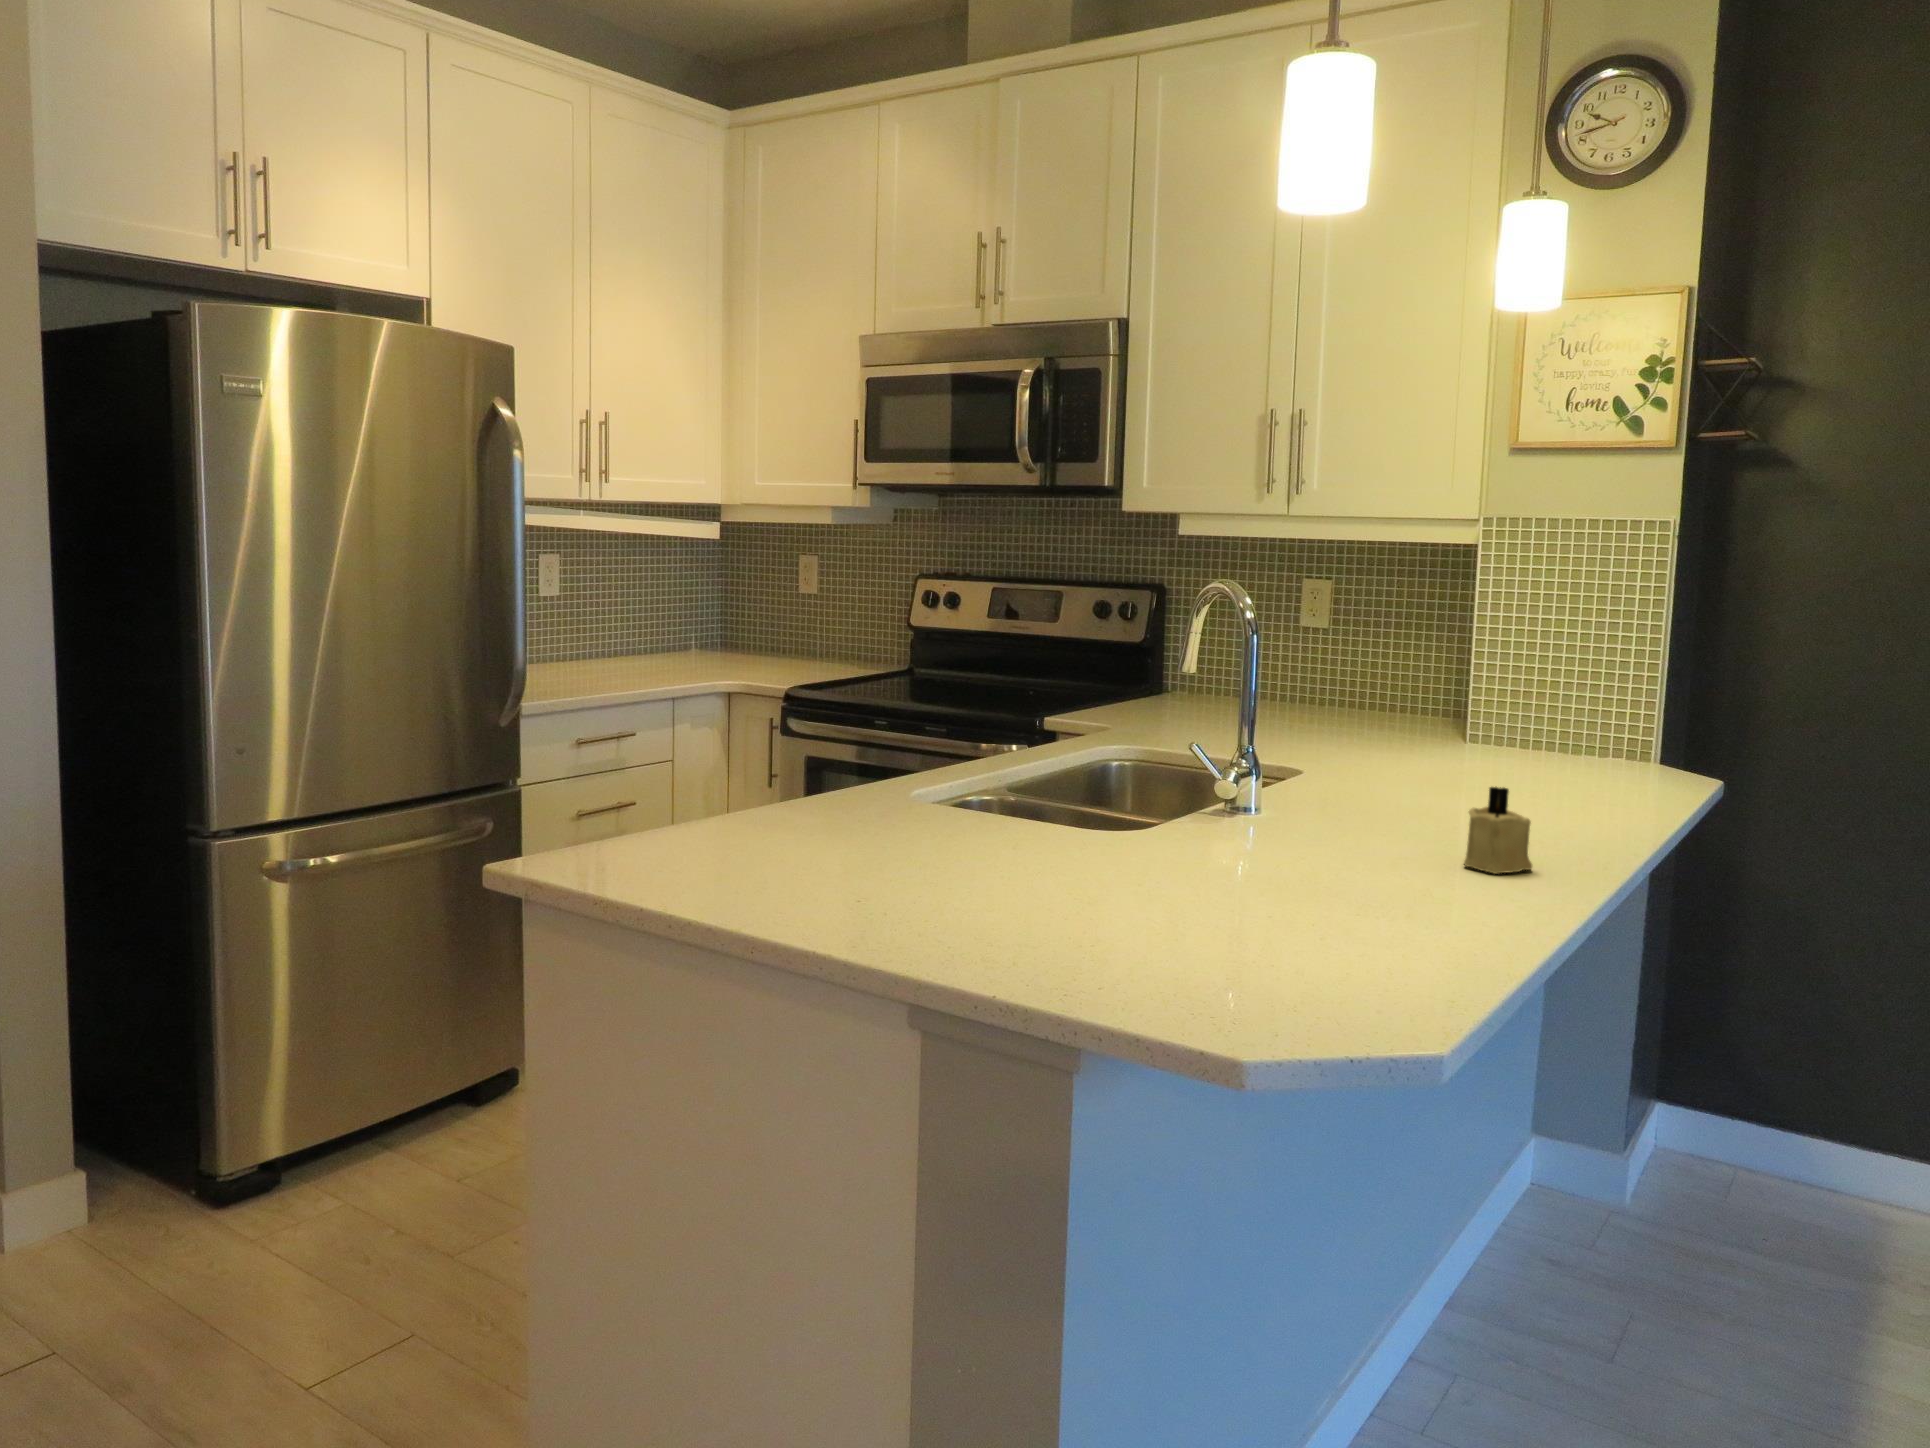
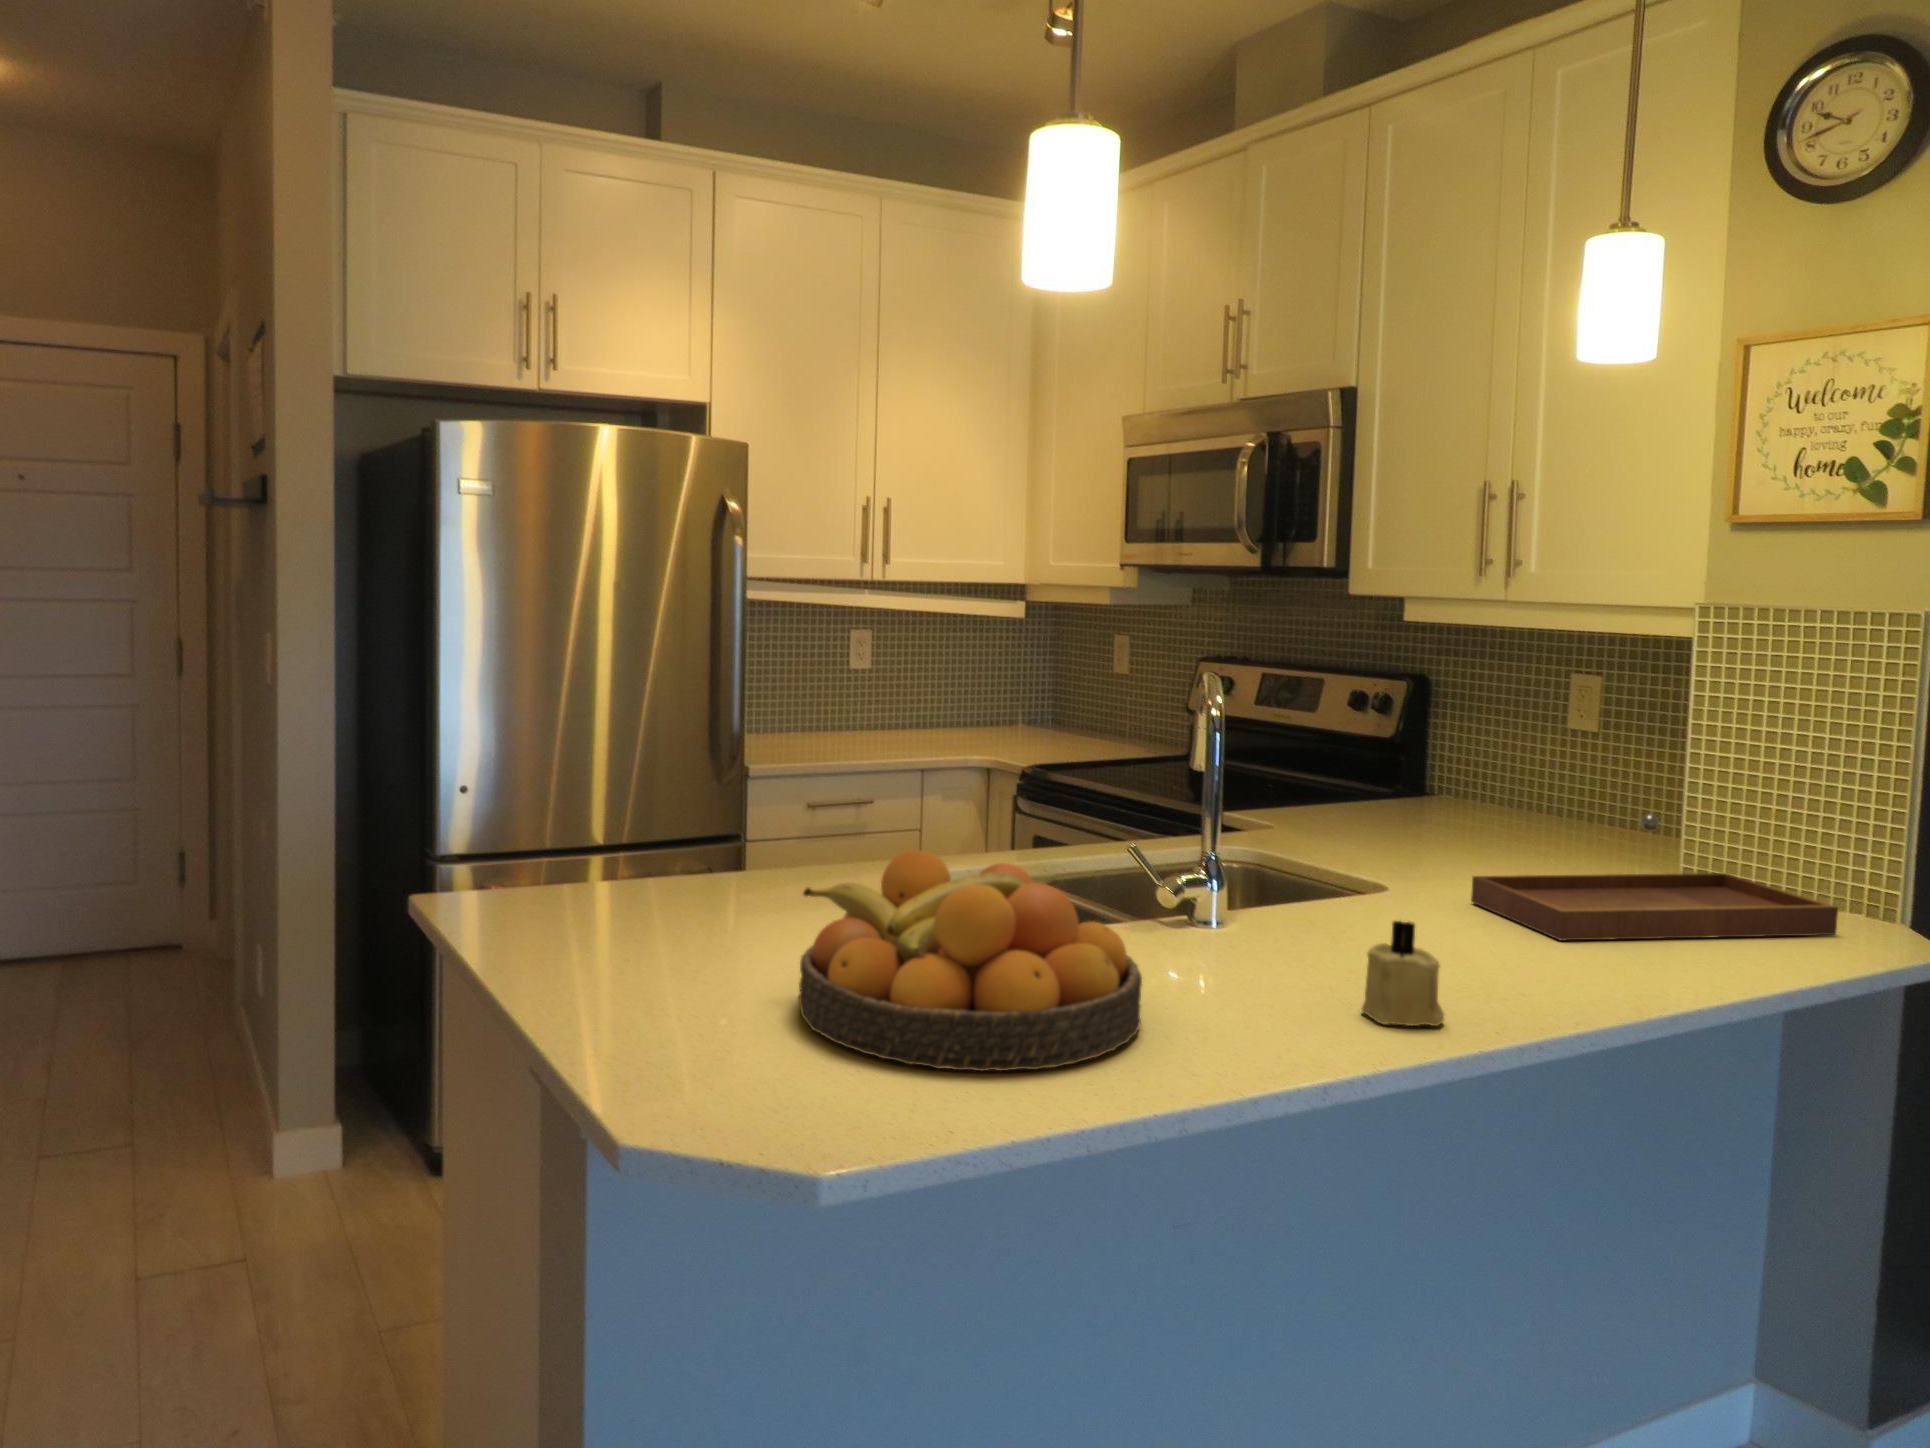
tray: none [1373,690,1631,797] -> present [1471,814,1838,940]
fruit bowl: none [1047,762,1373,954] -> present [799,850,1142,1071]

